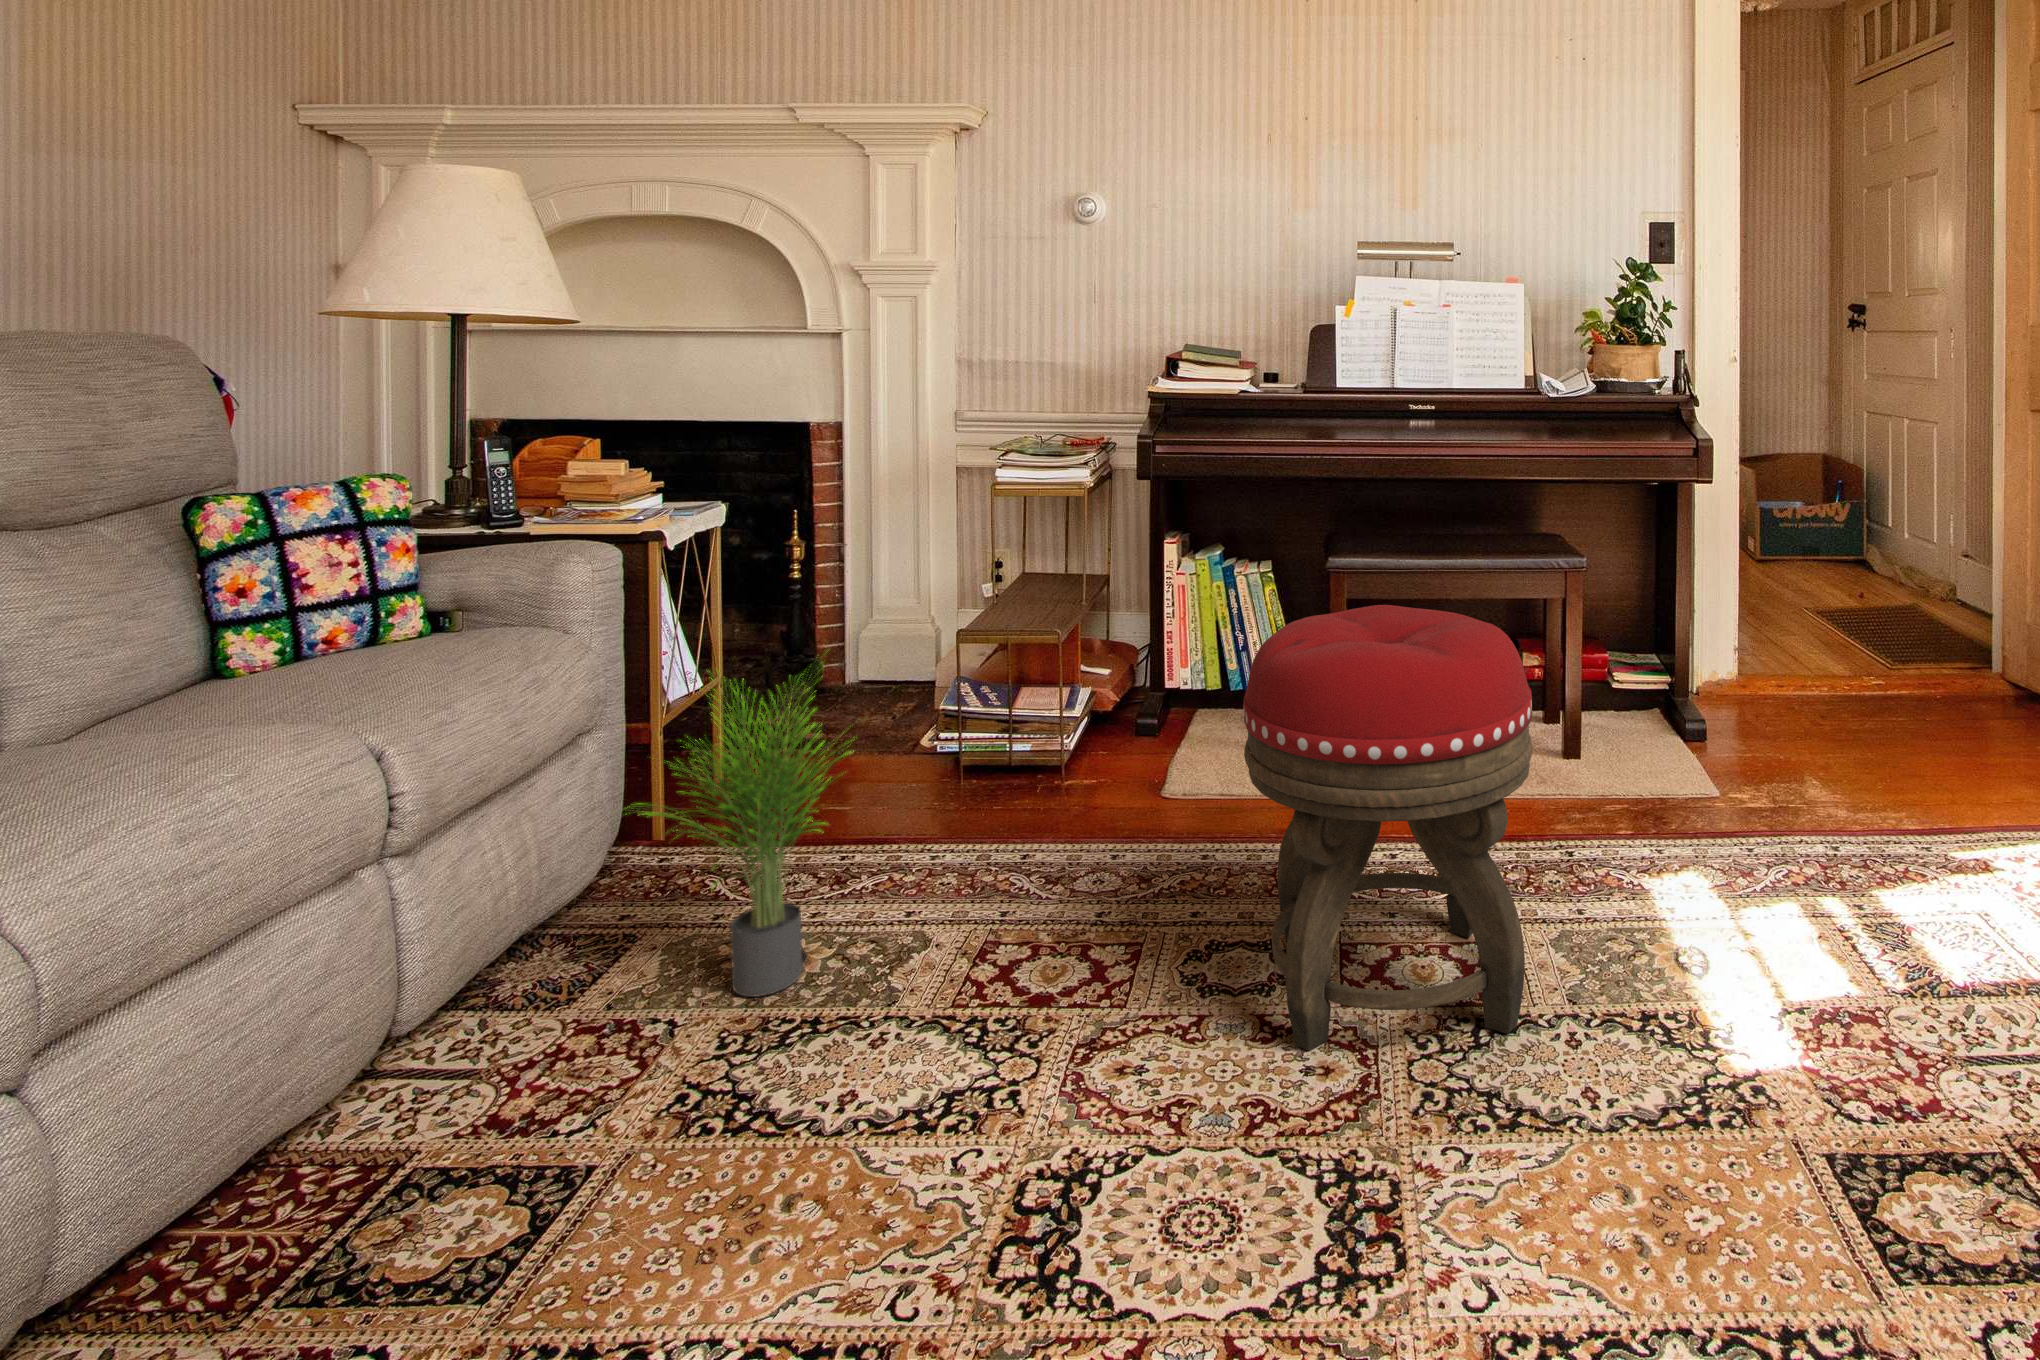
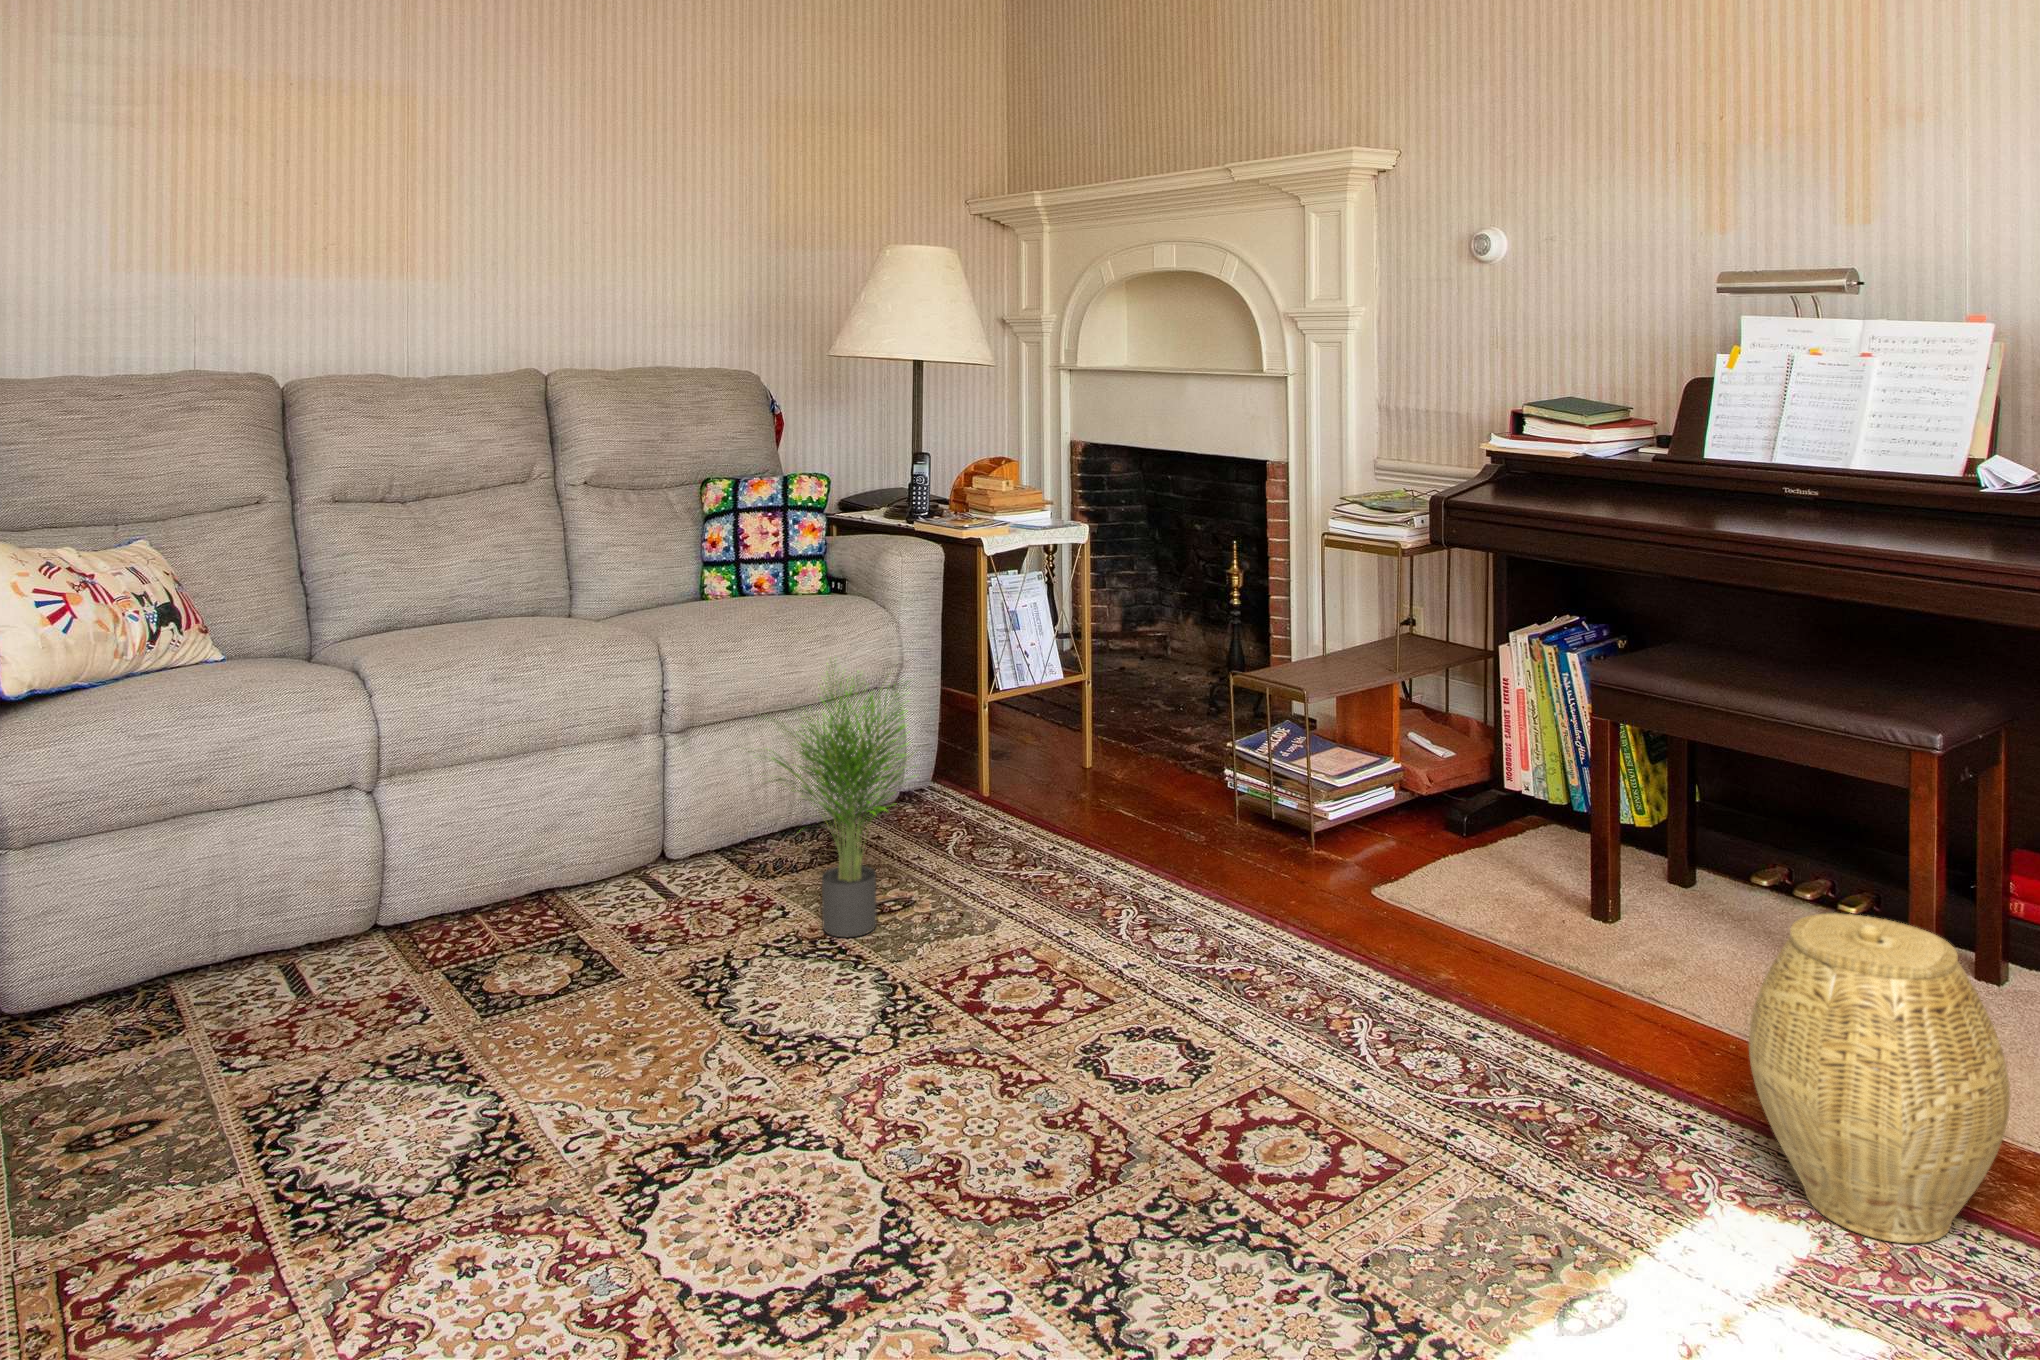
footstool: present [1243,605,1533,1050] -> none [1023,727,1369,1265]
woven basket: none [1599,640,1743,829] -> present [1749,913,2010,1243]

